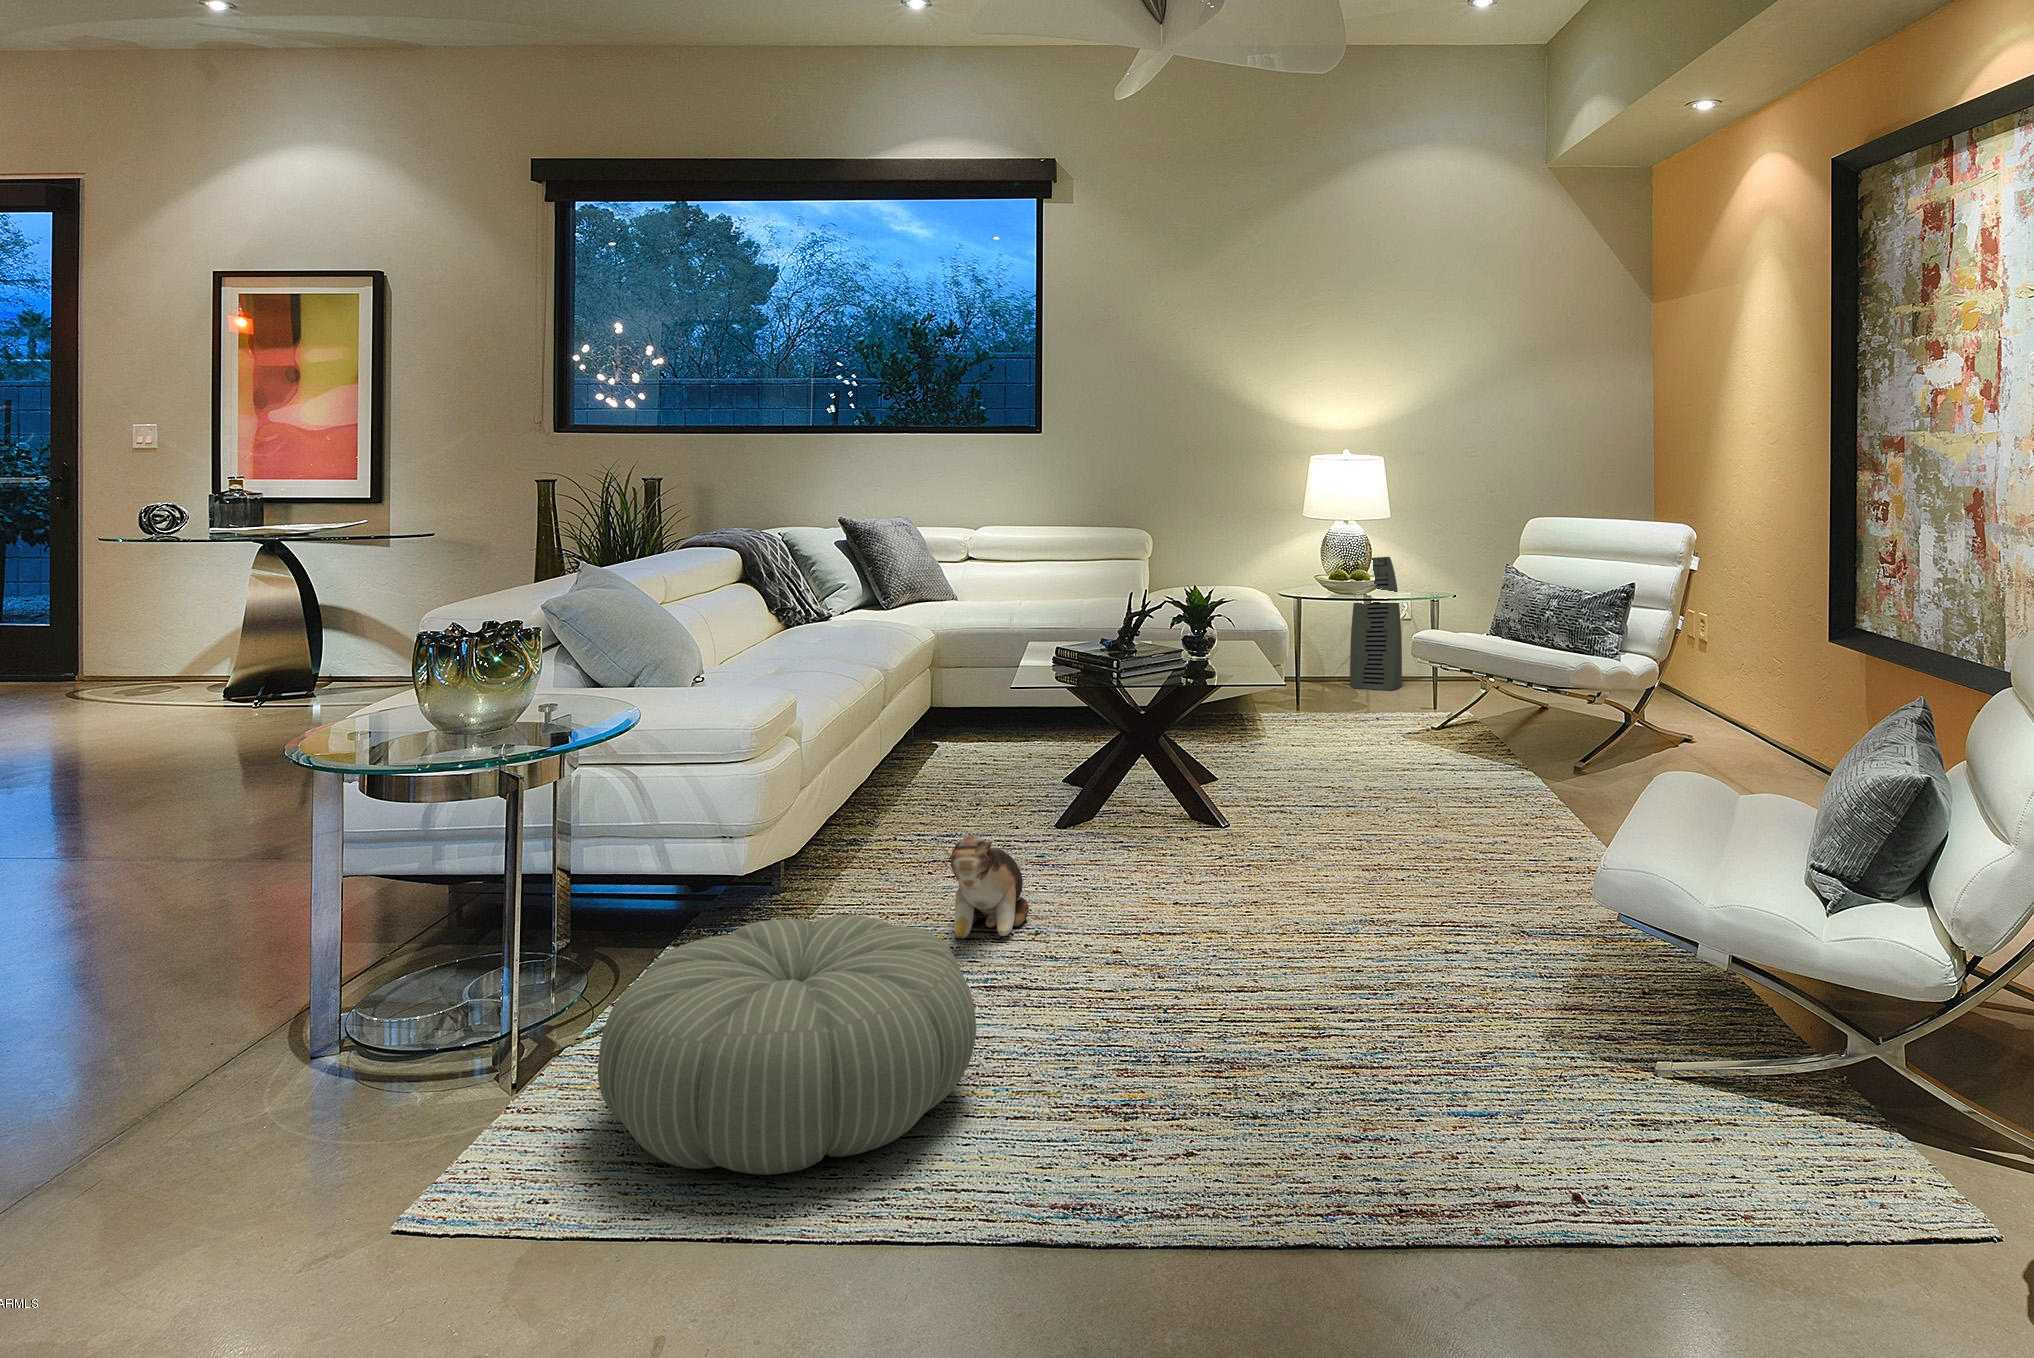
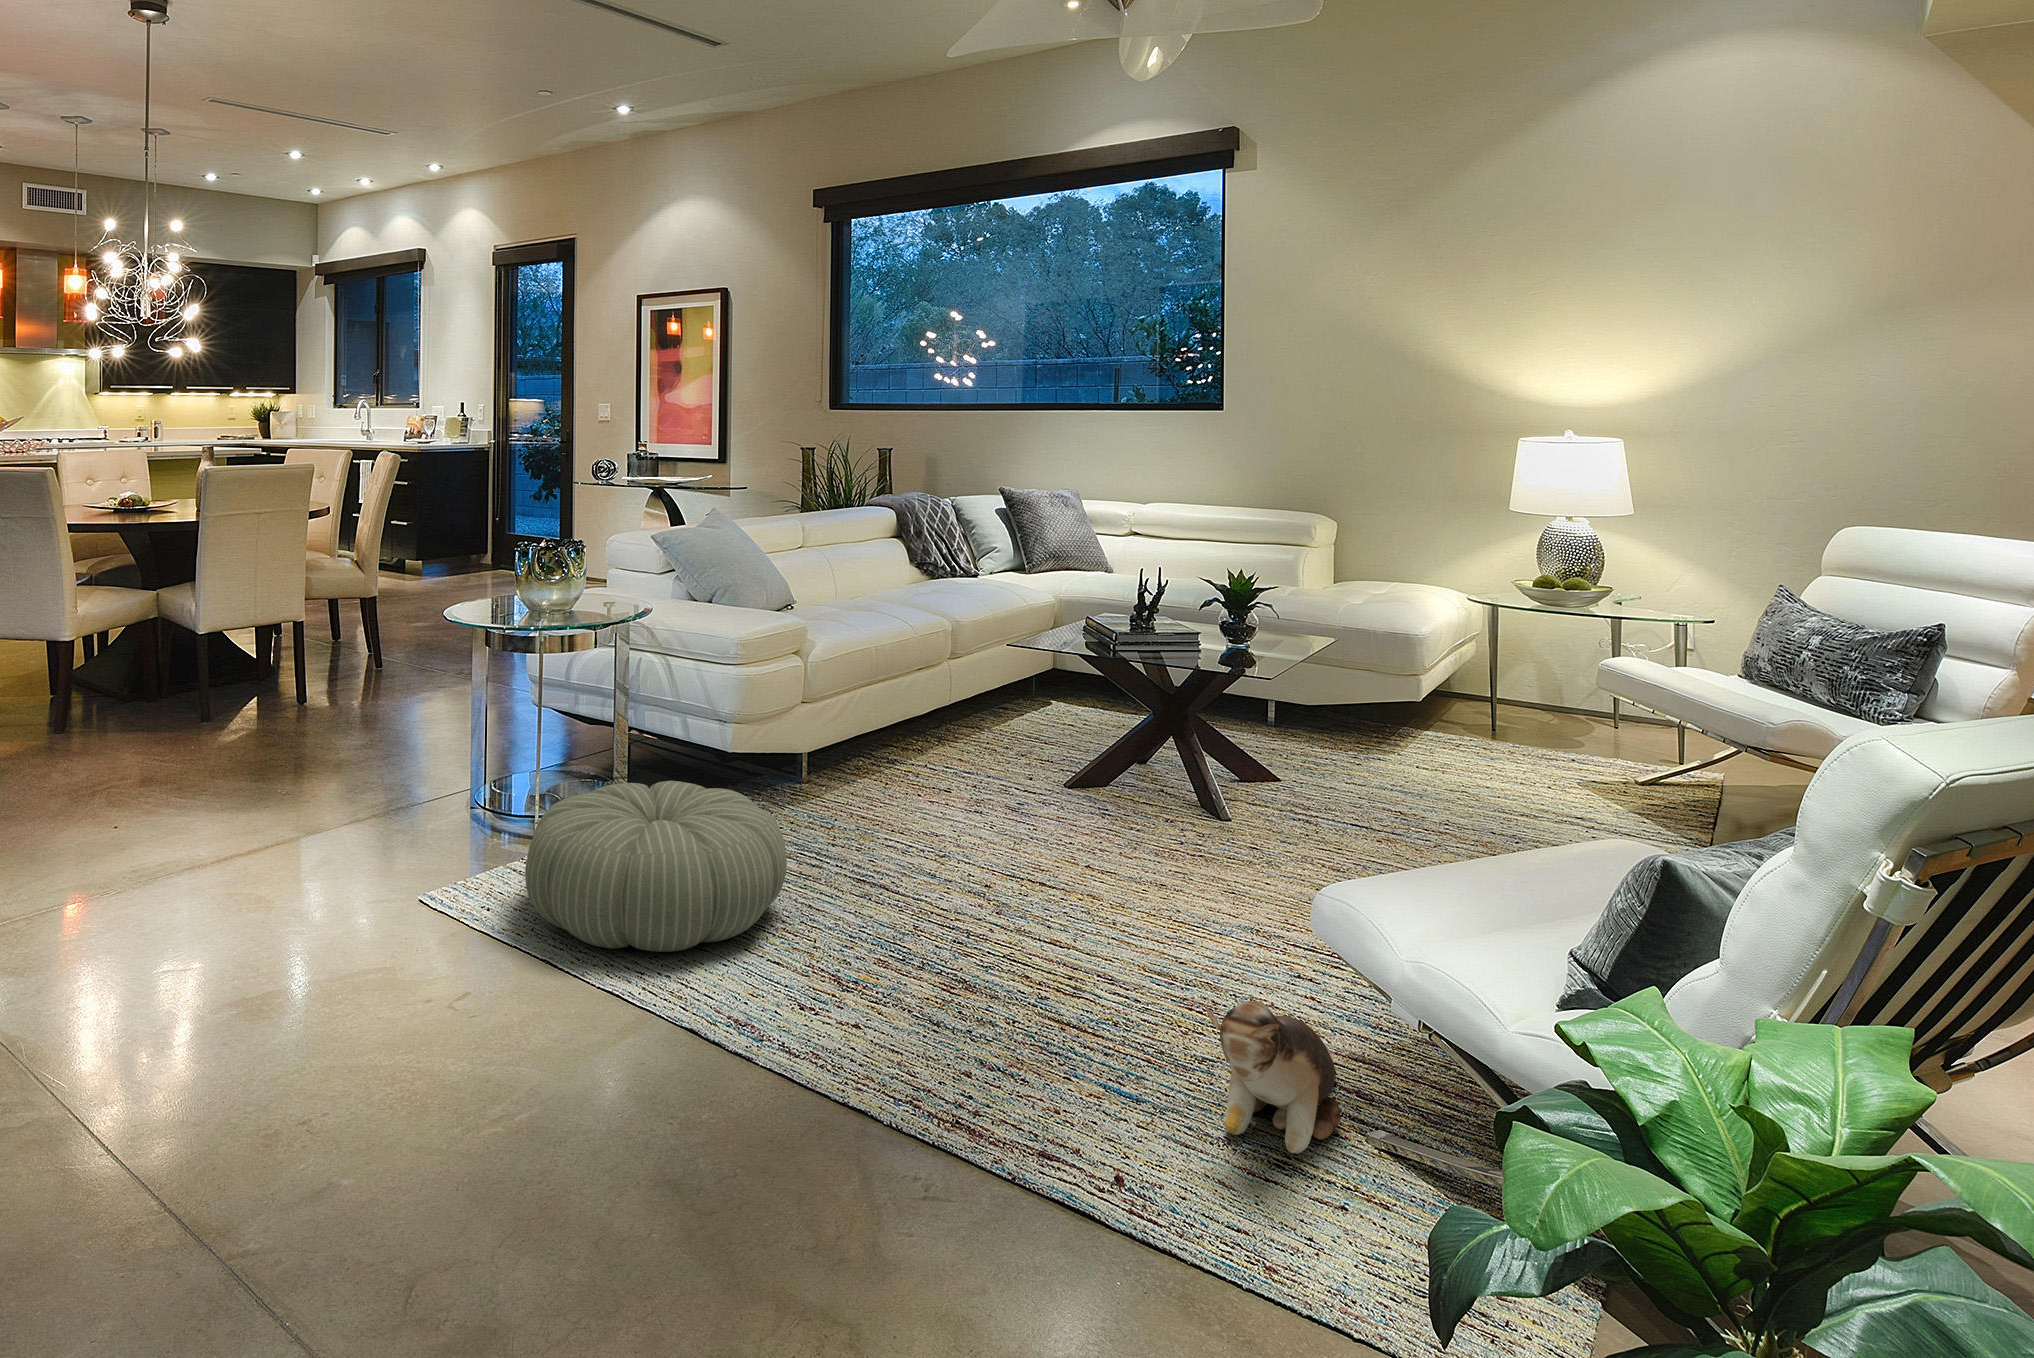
air purifier: present [1350,557,1402,690] -> none [1543,568,1618,721]
plush toy: present [941,834,1029,938] -> present [1206,1001,1341,1154]

